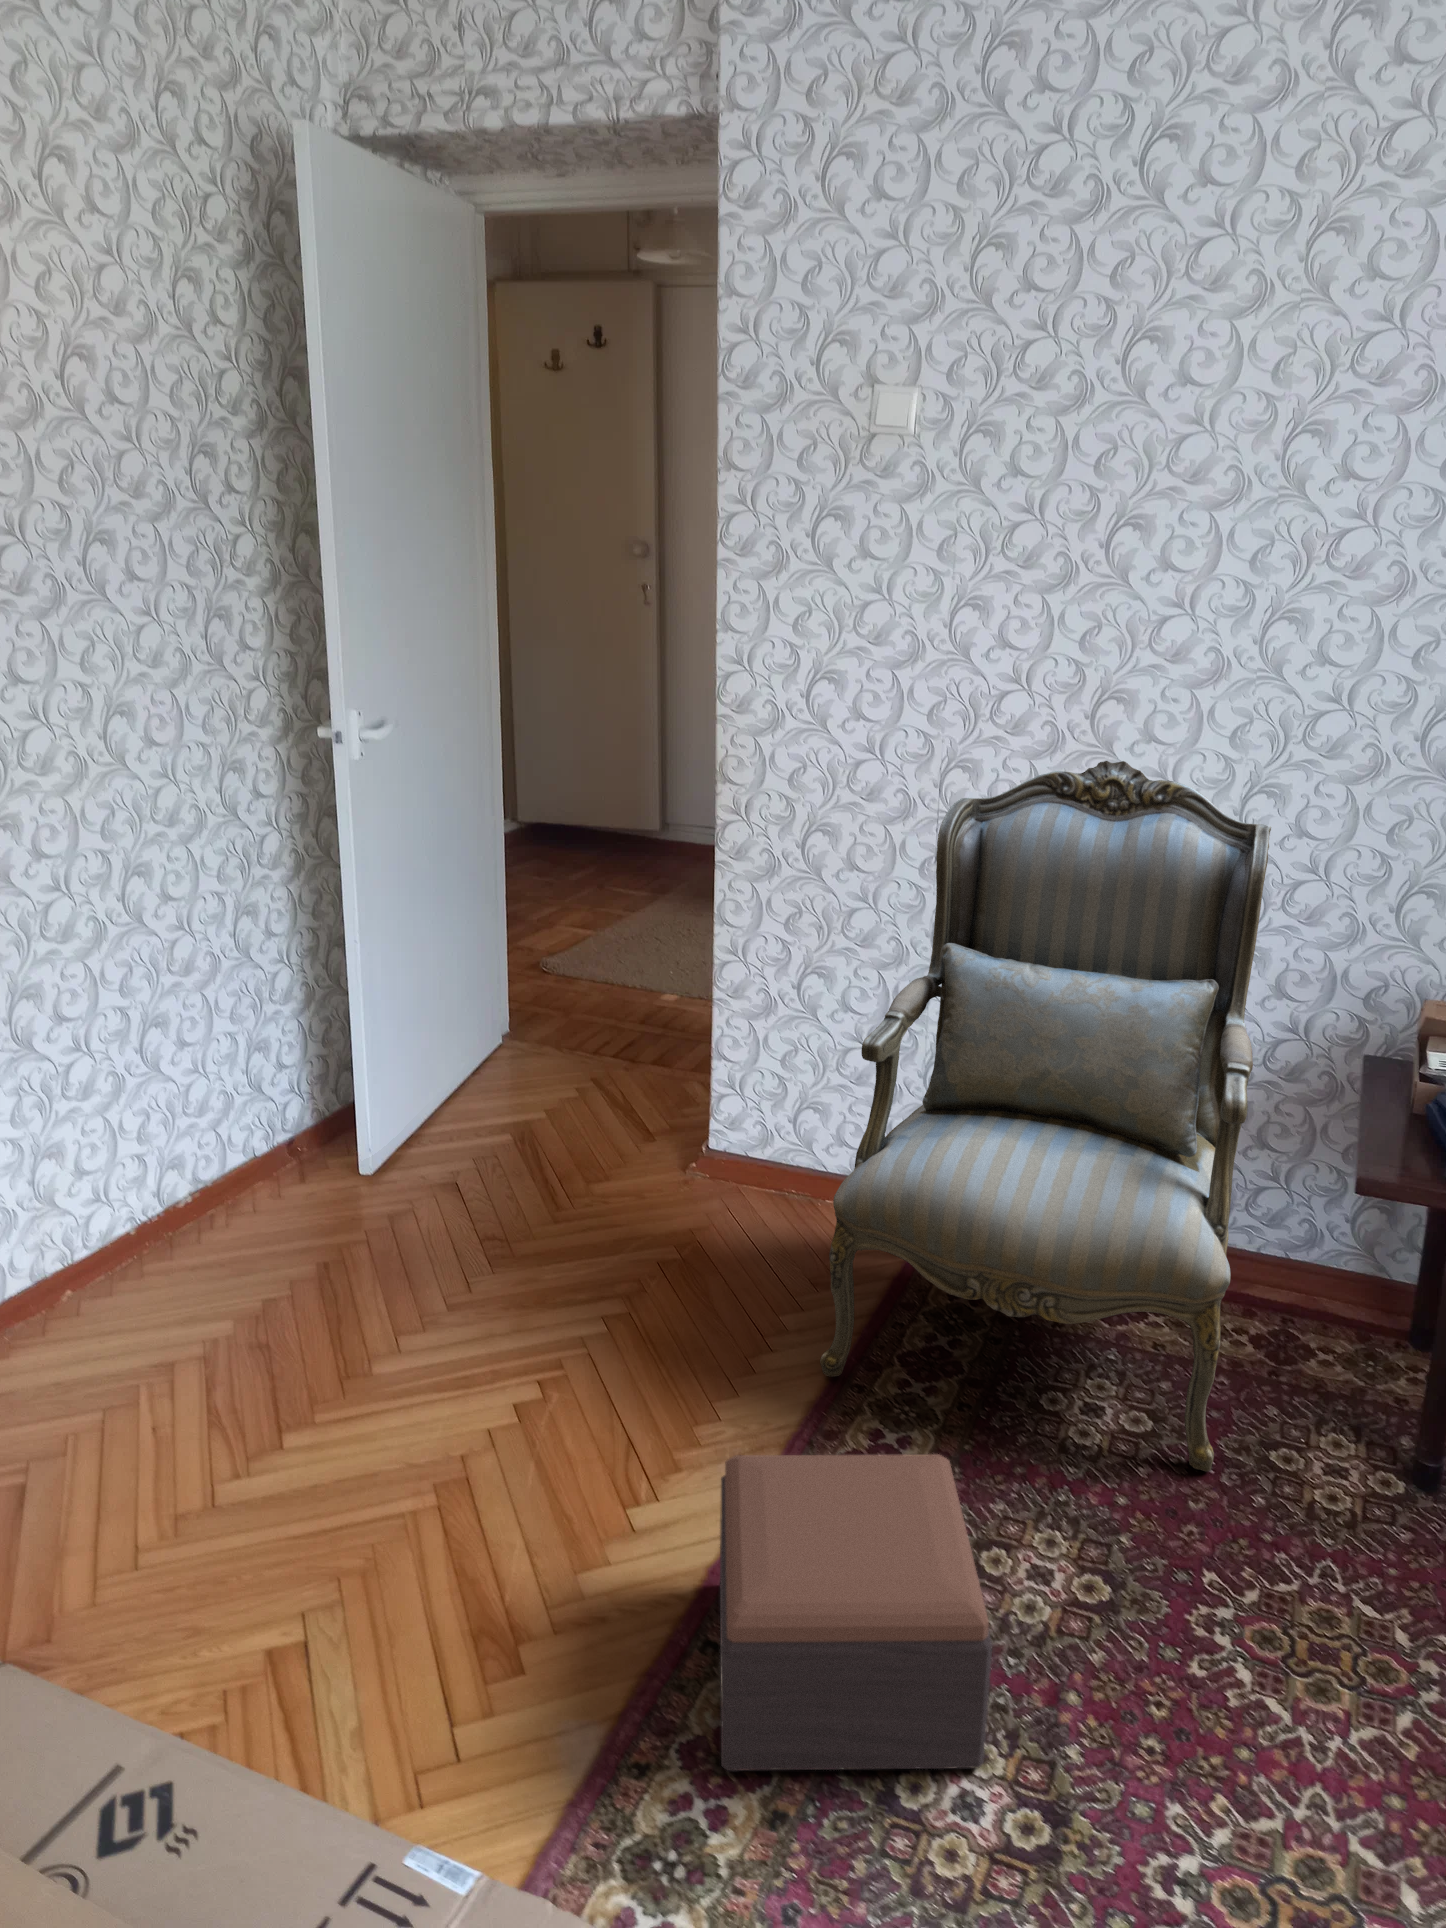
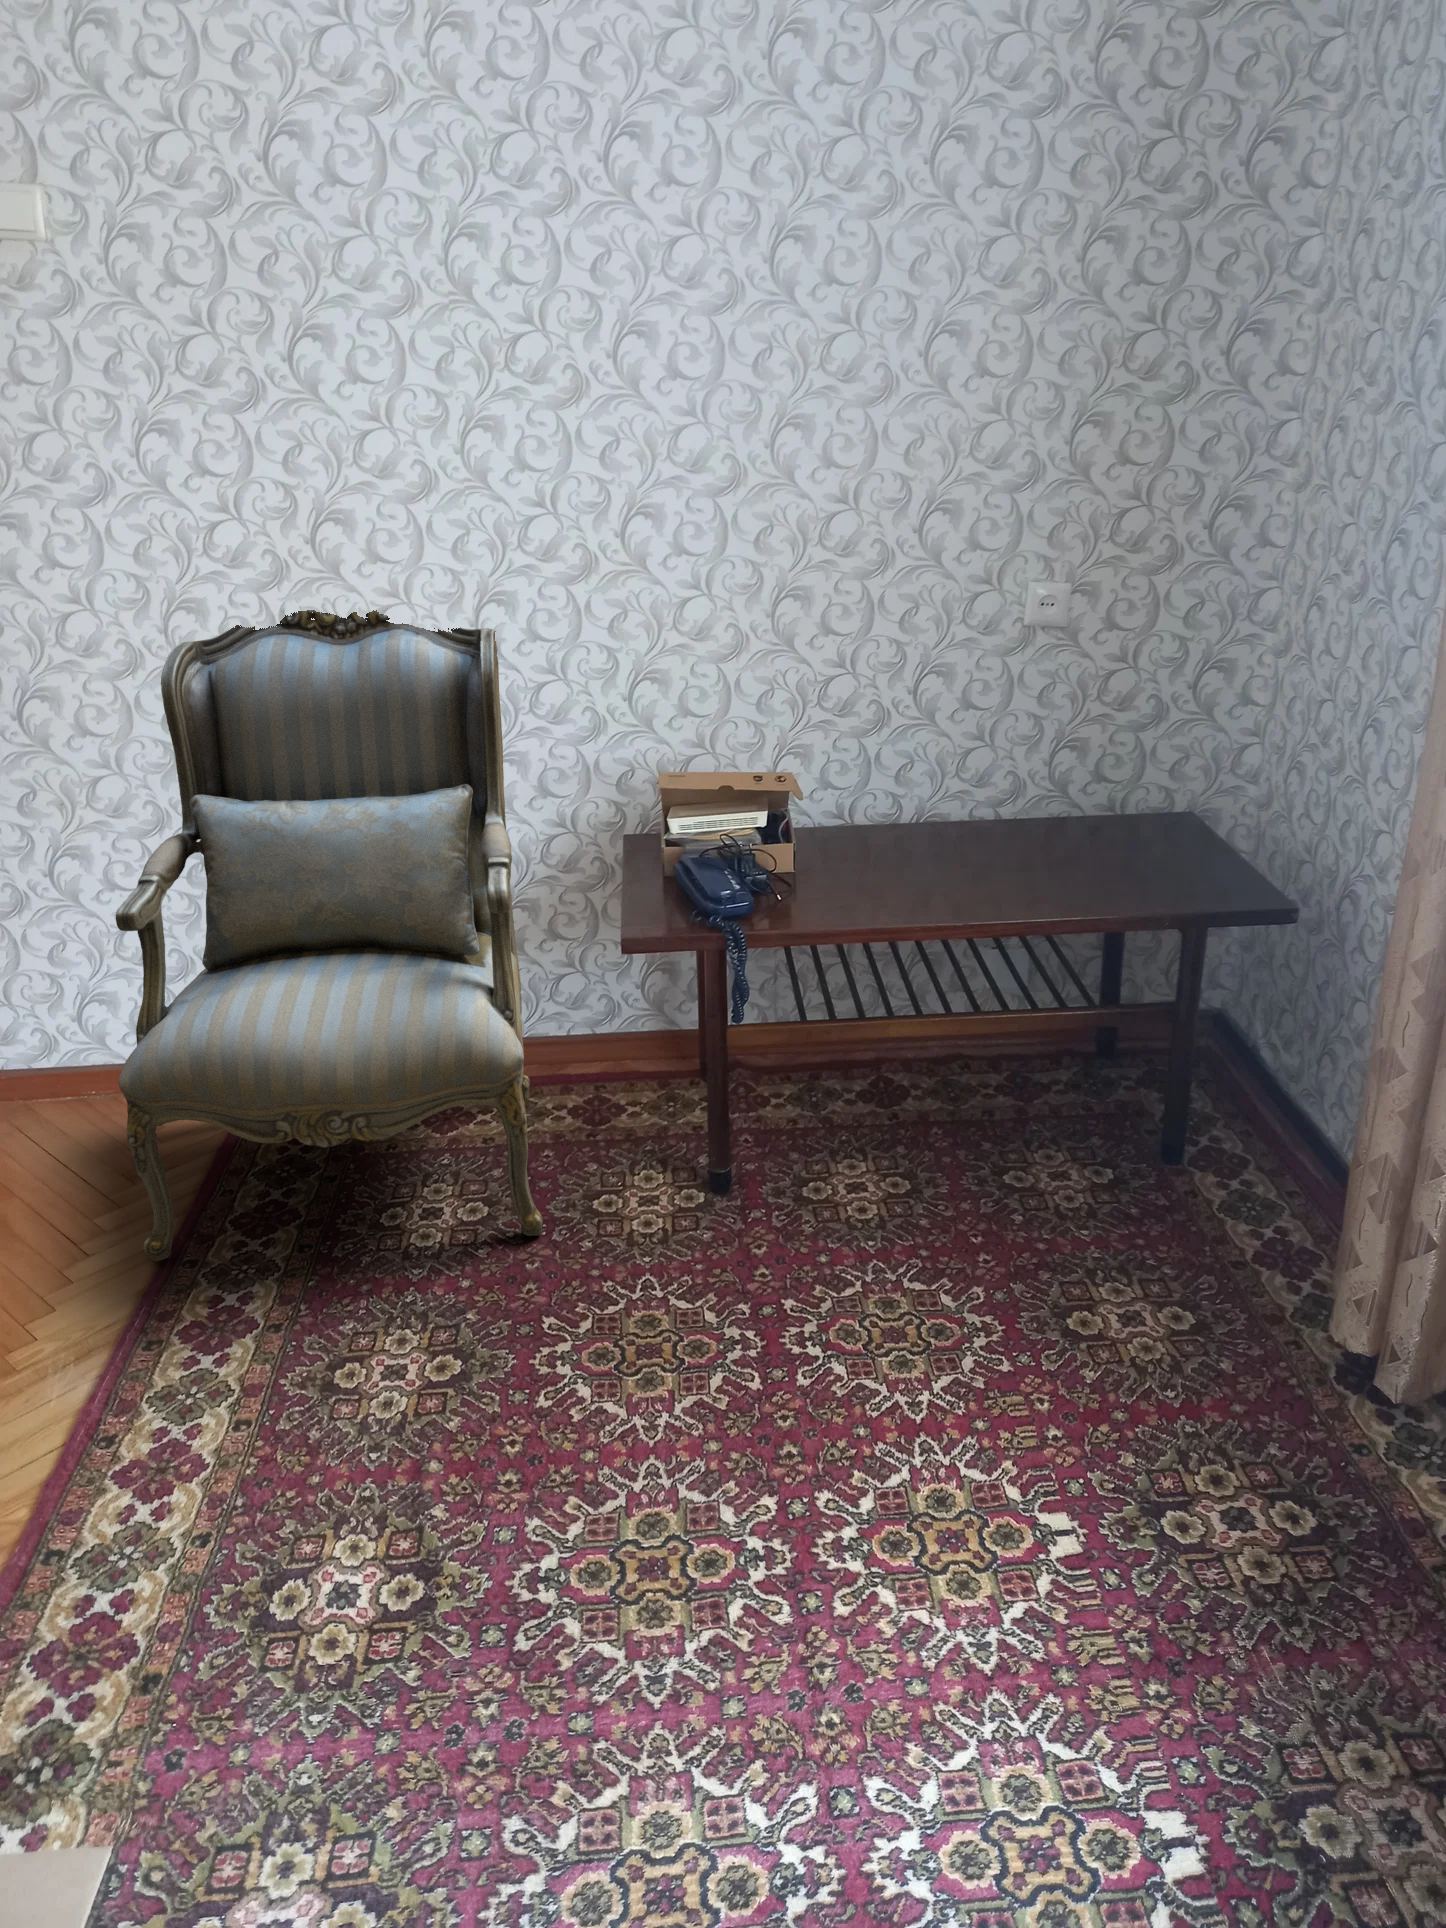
footstool: present [720,1454,992,1771] -> none [31,1292,354,1662]

